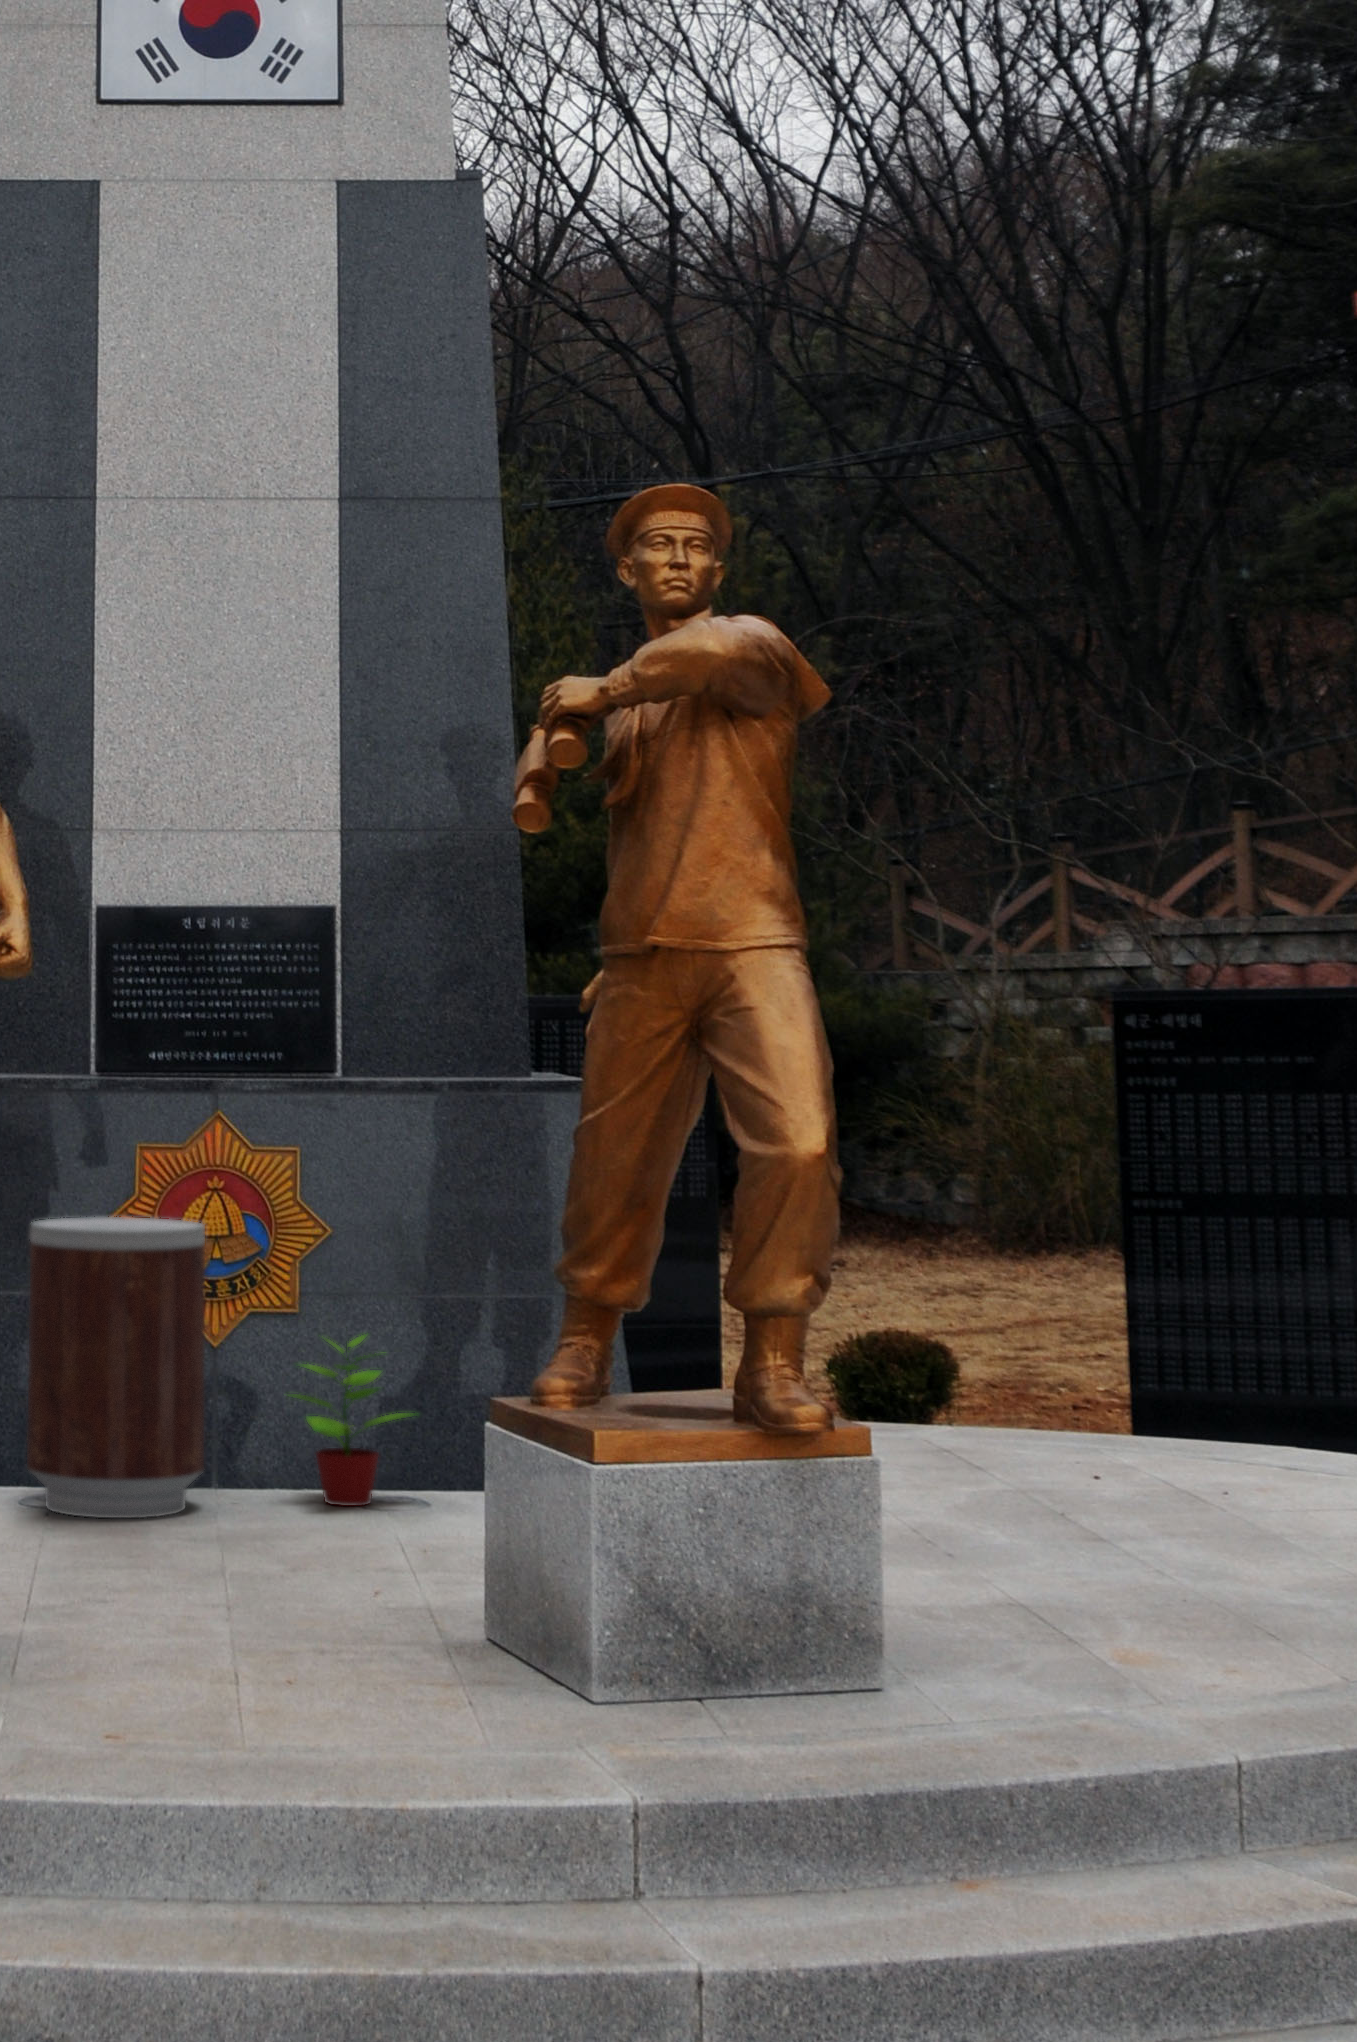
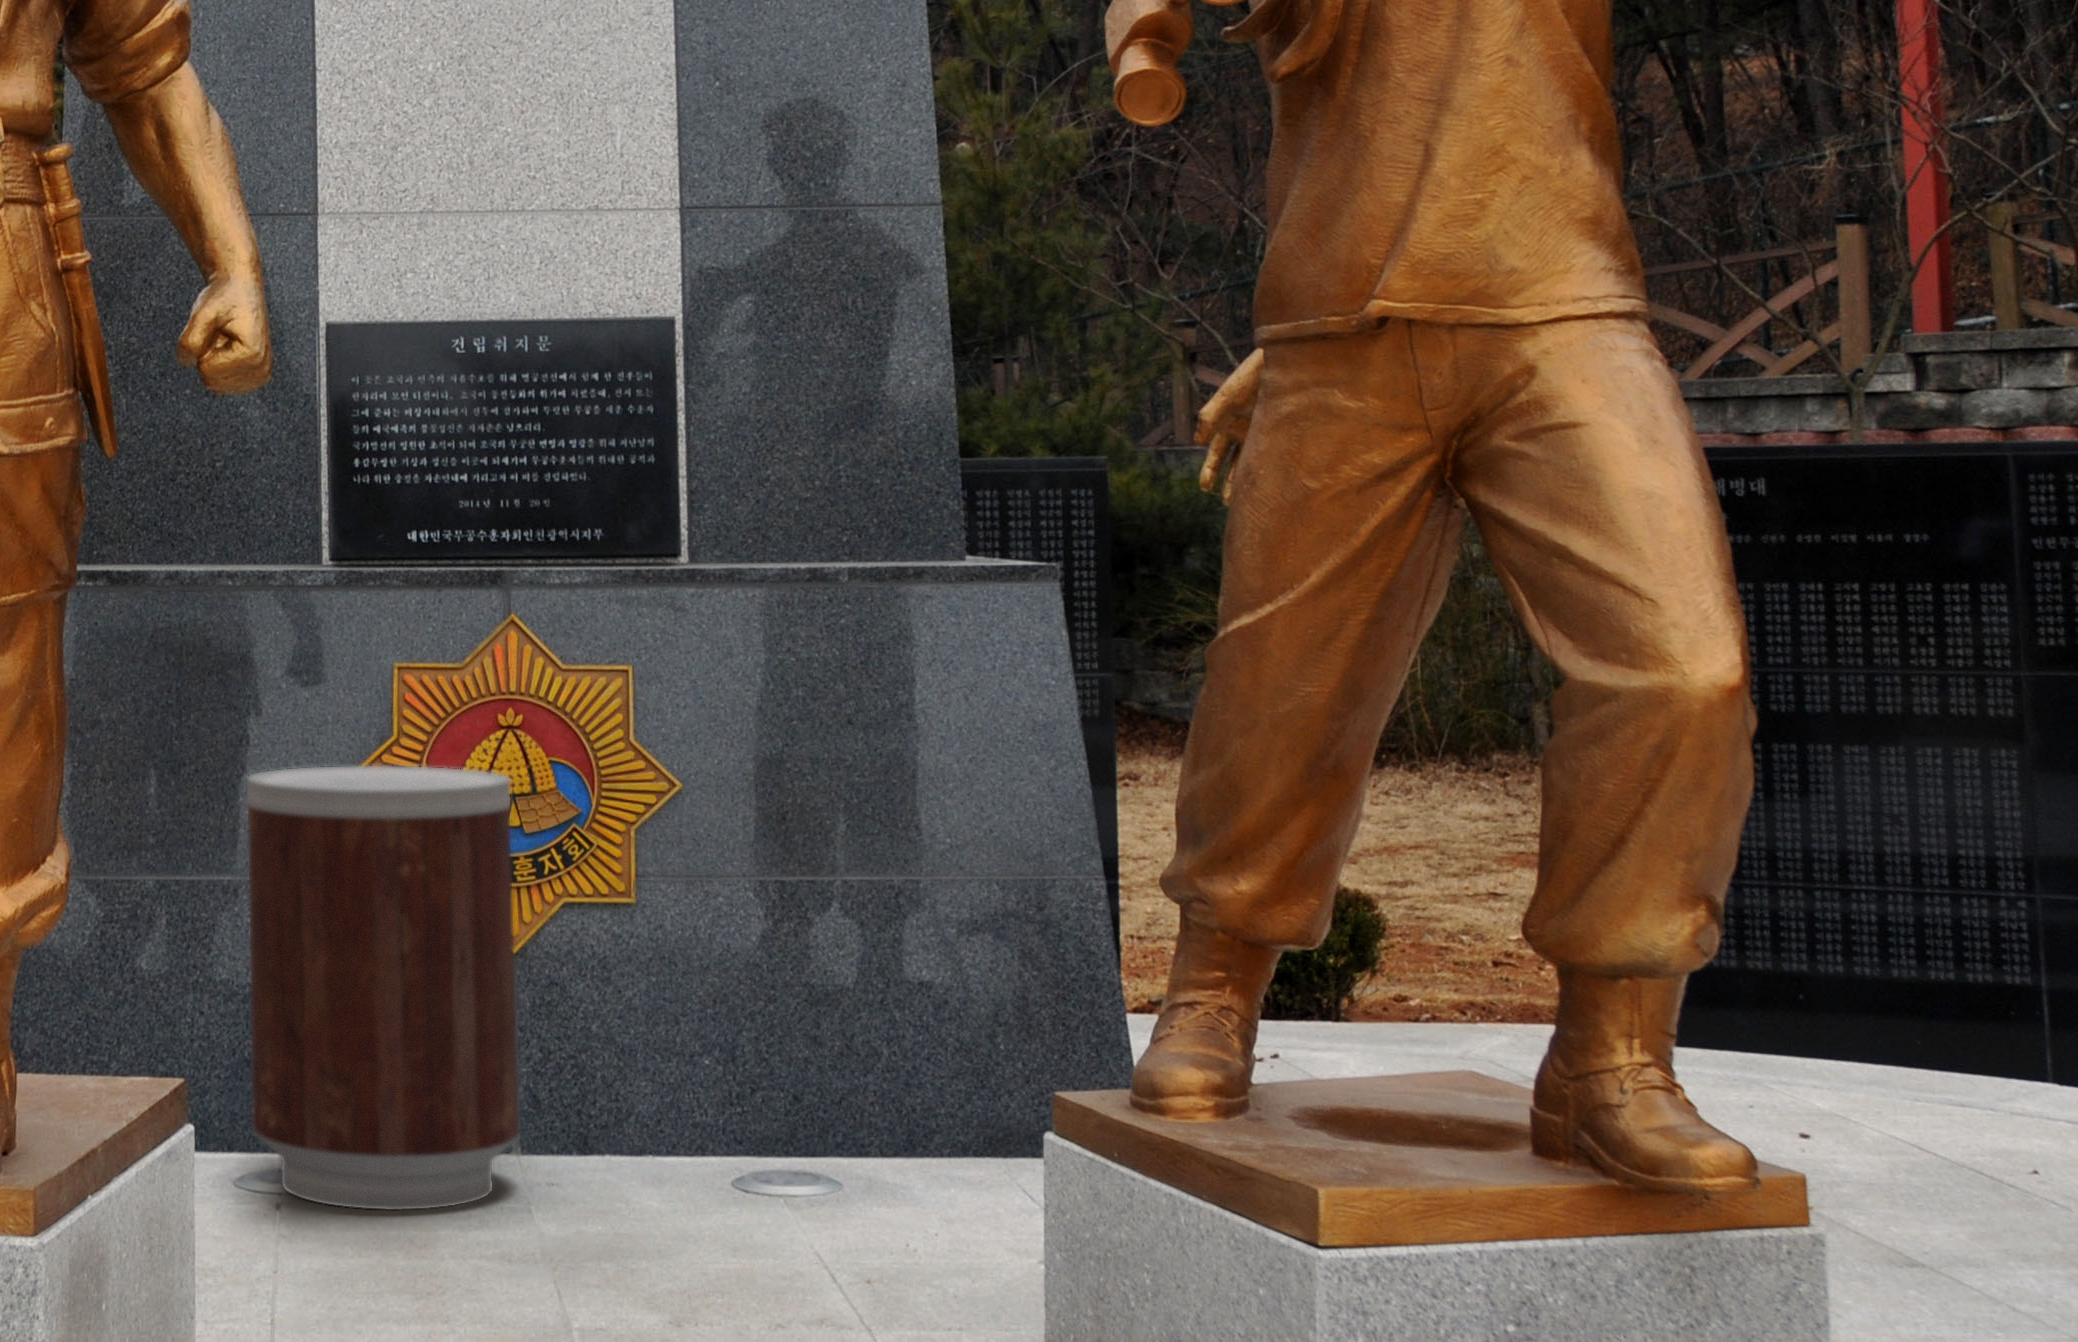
potted plant: present [291,1335,414,1506] -> none [632,921,845,1184]

